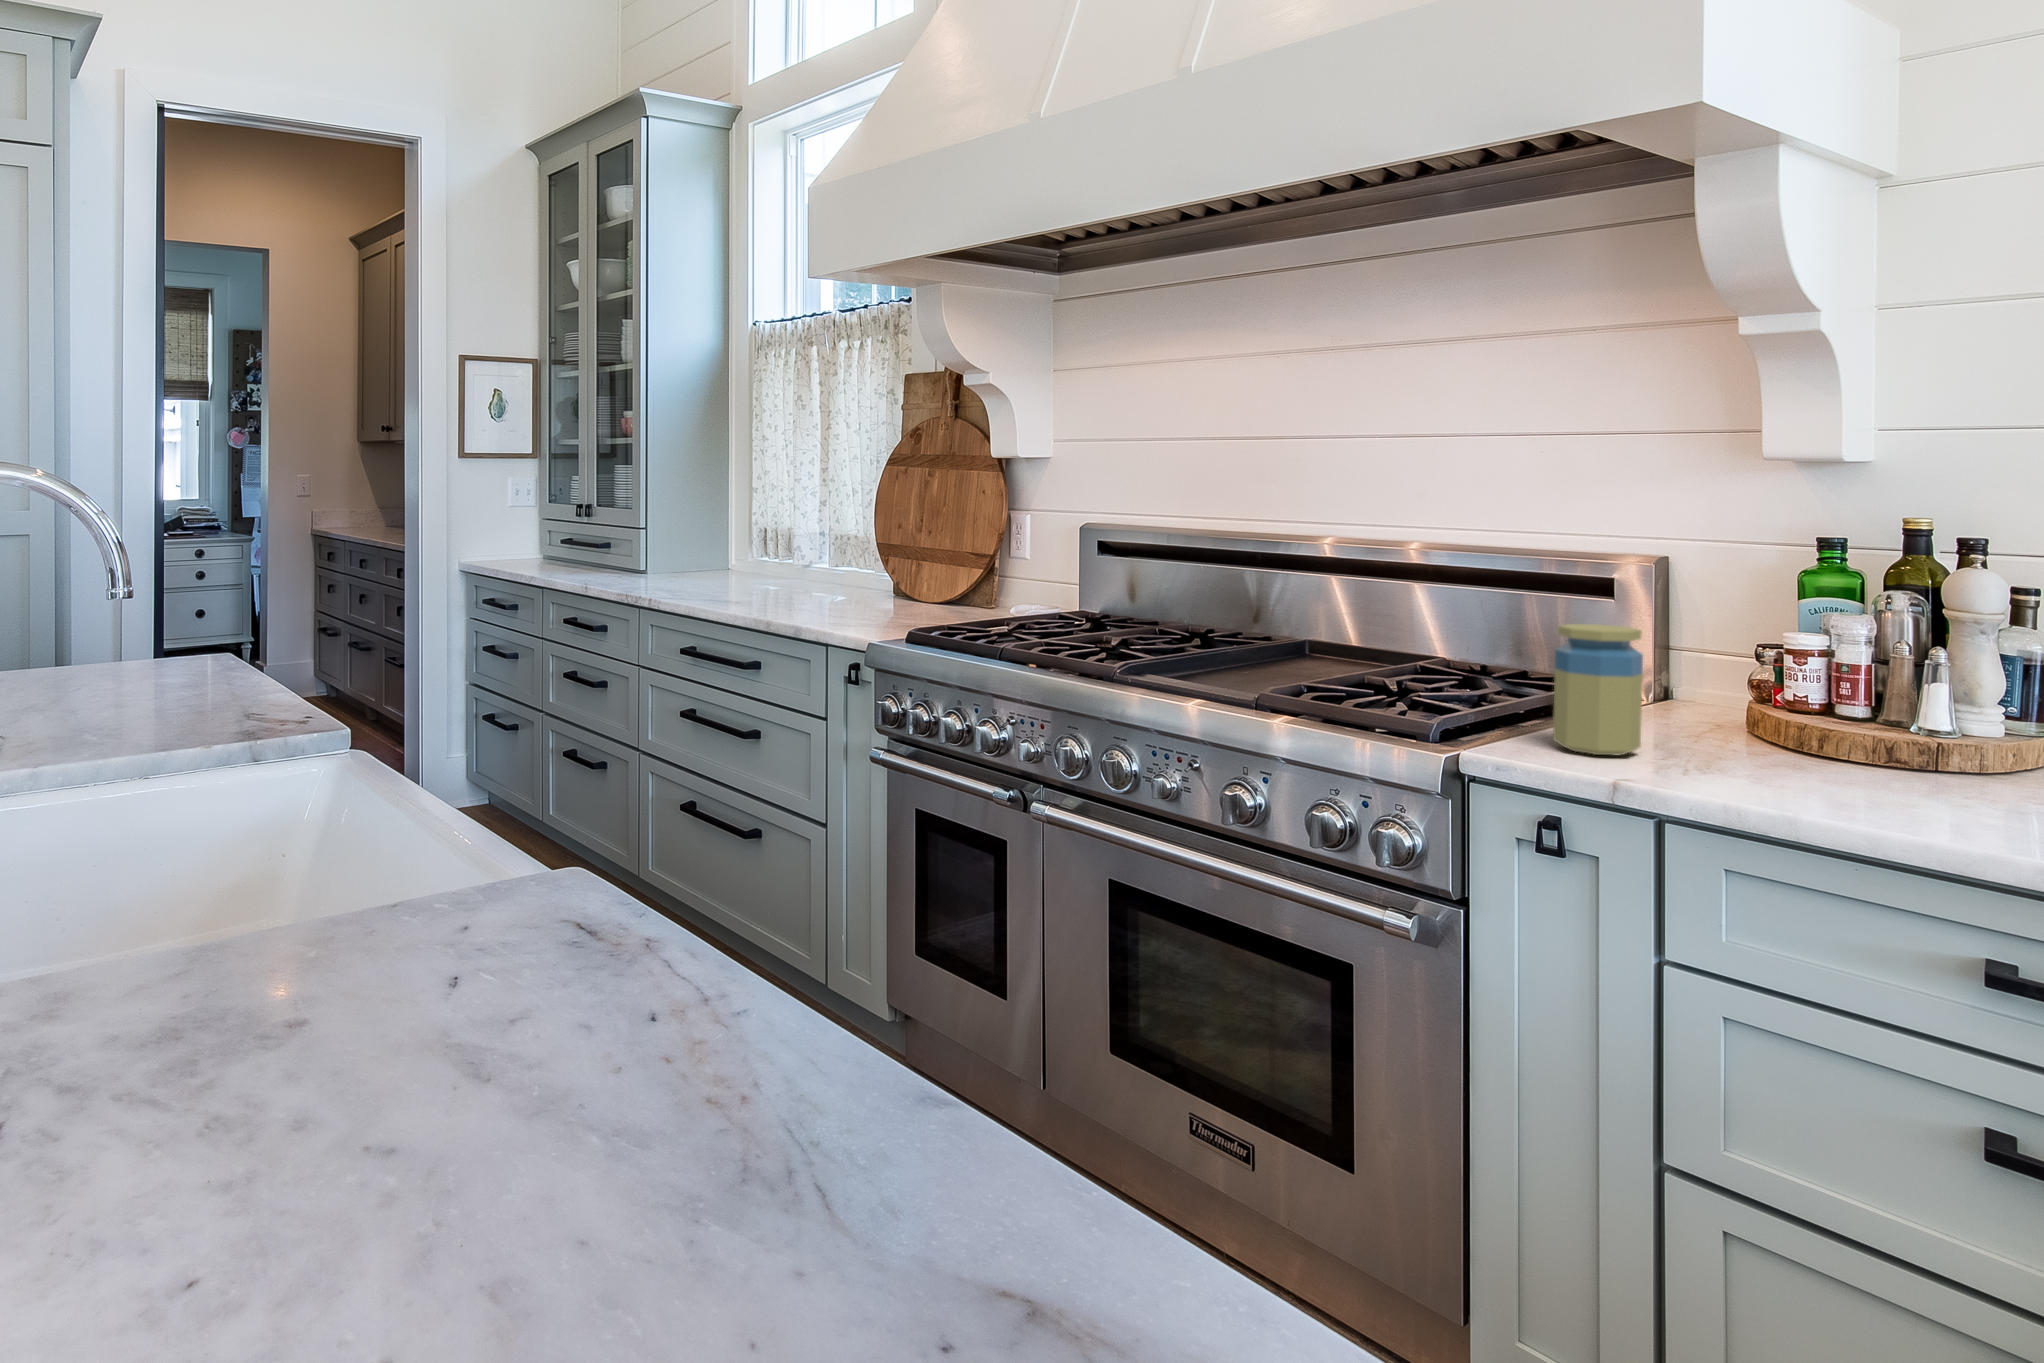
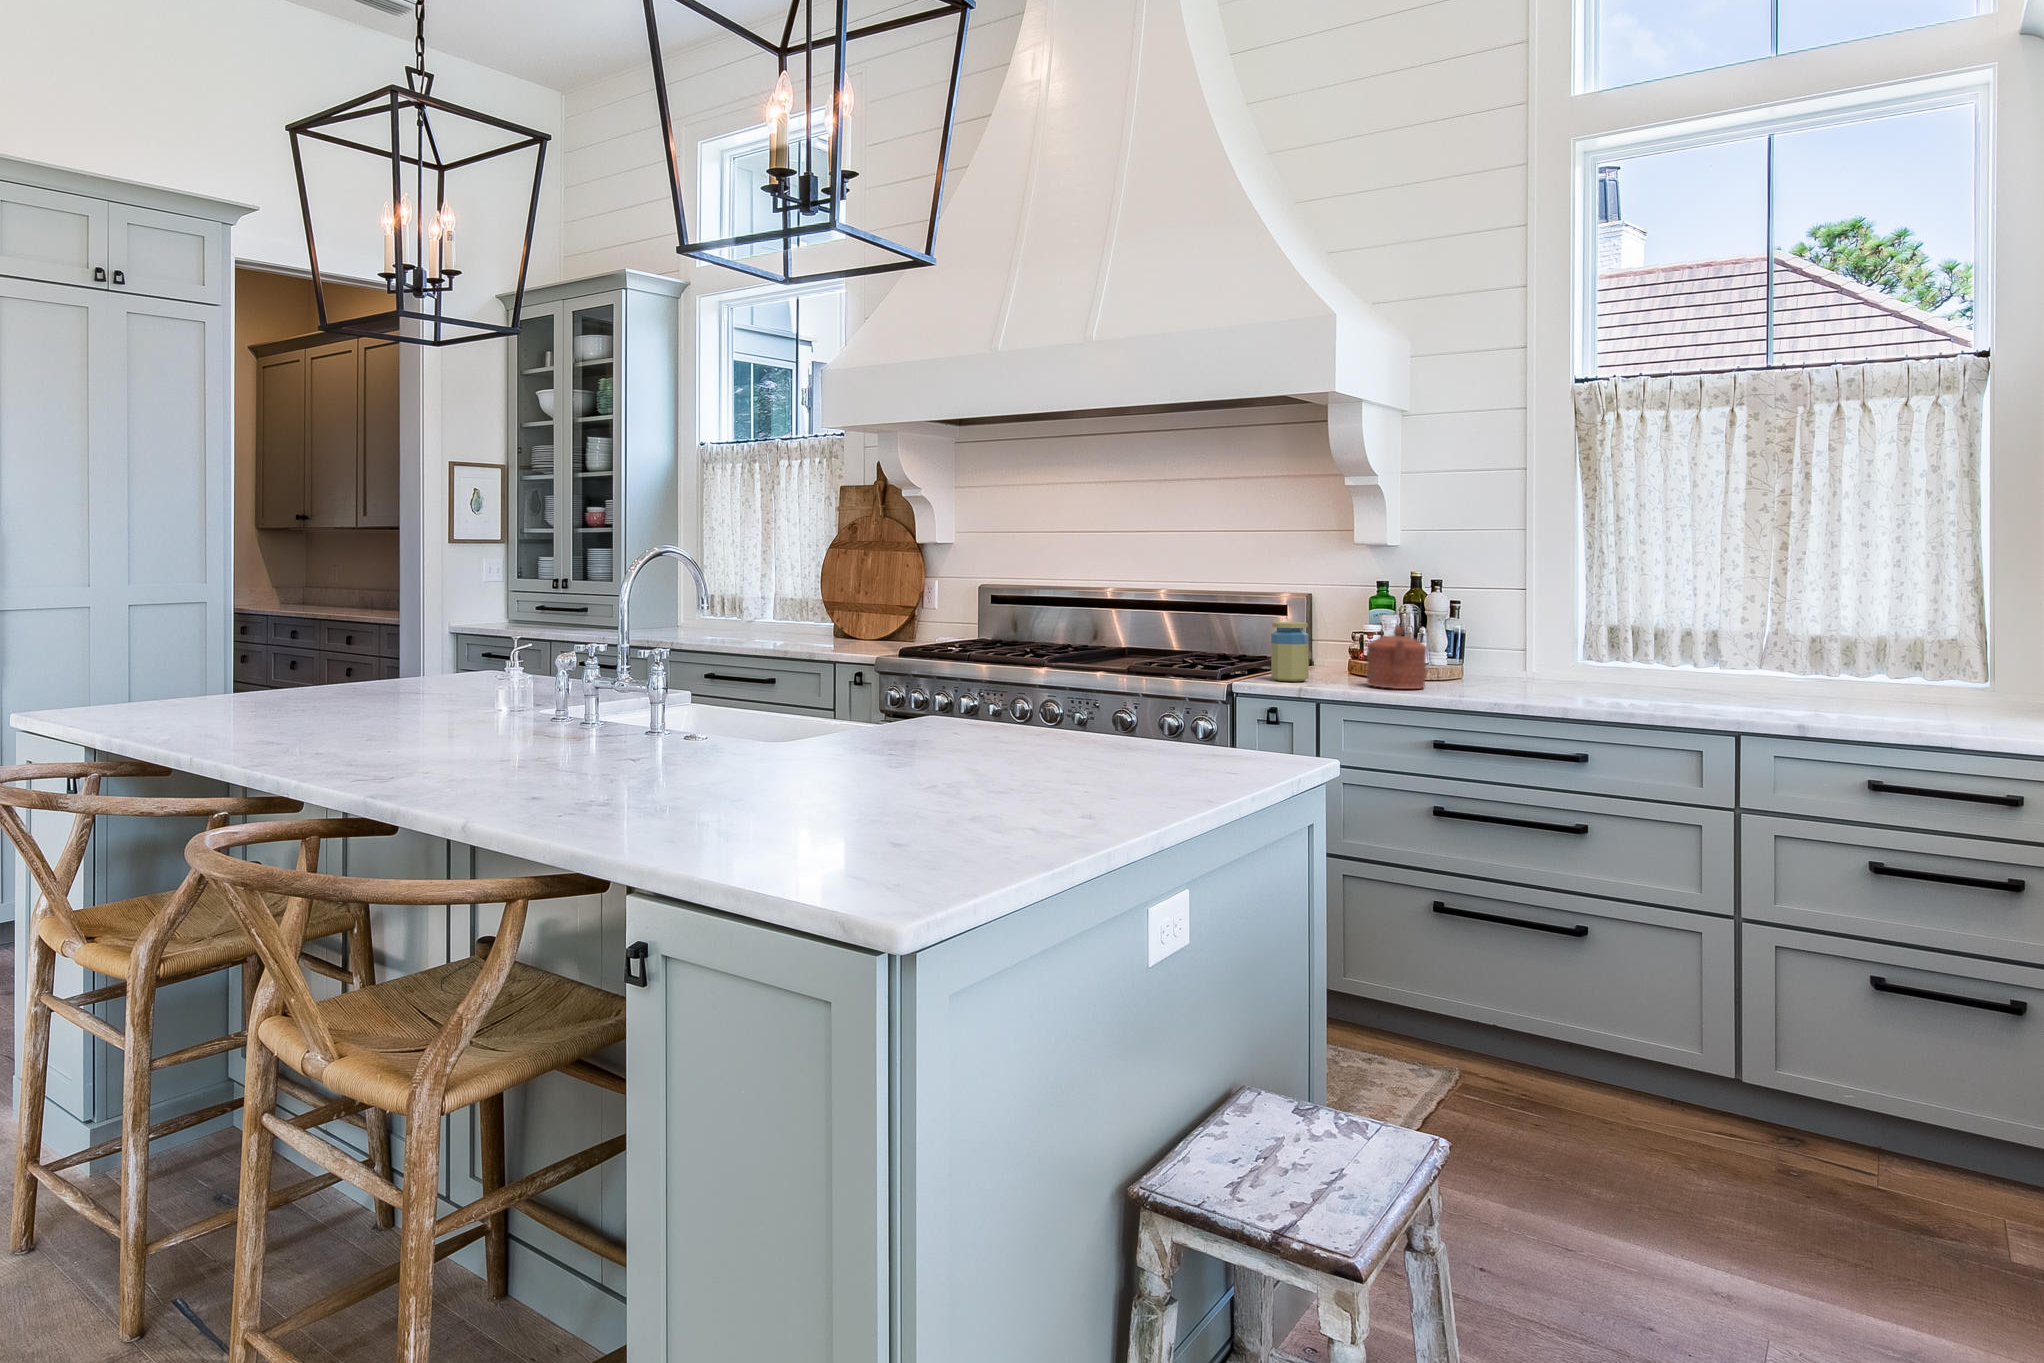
teapot: none [1785,651,1953,807] -> present [1367,626,1427,689]

